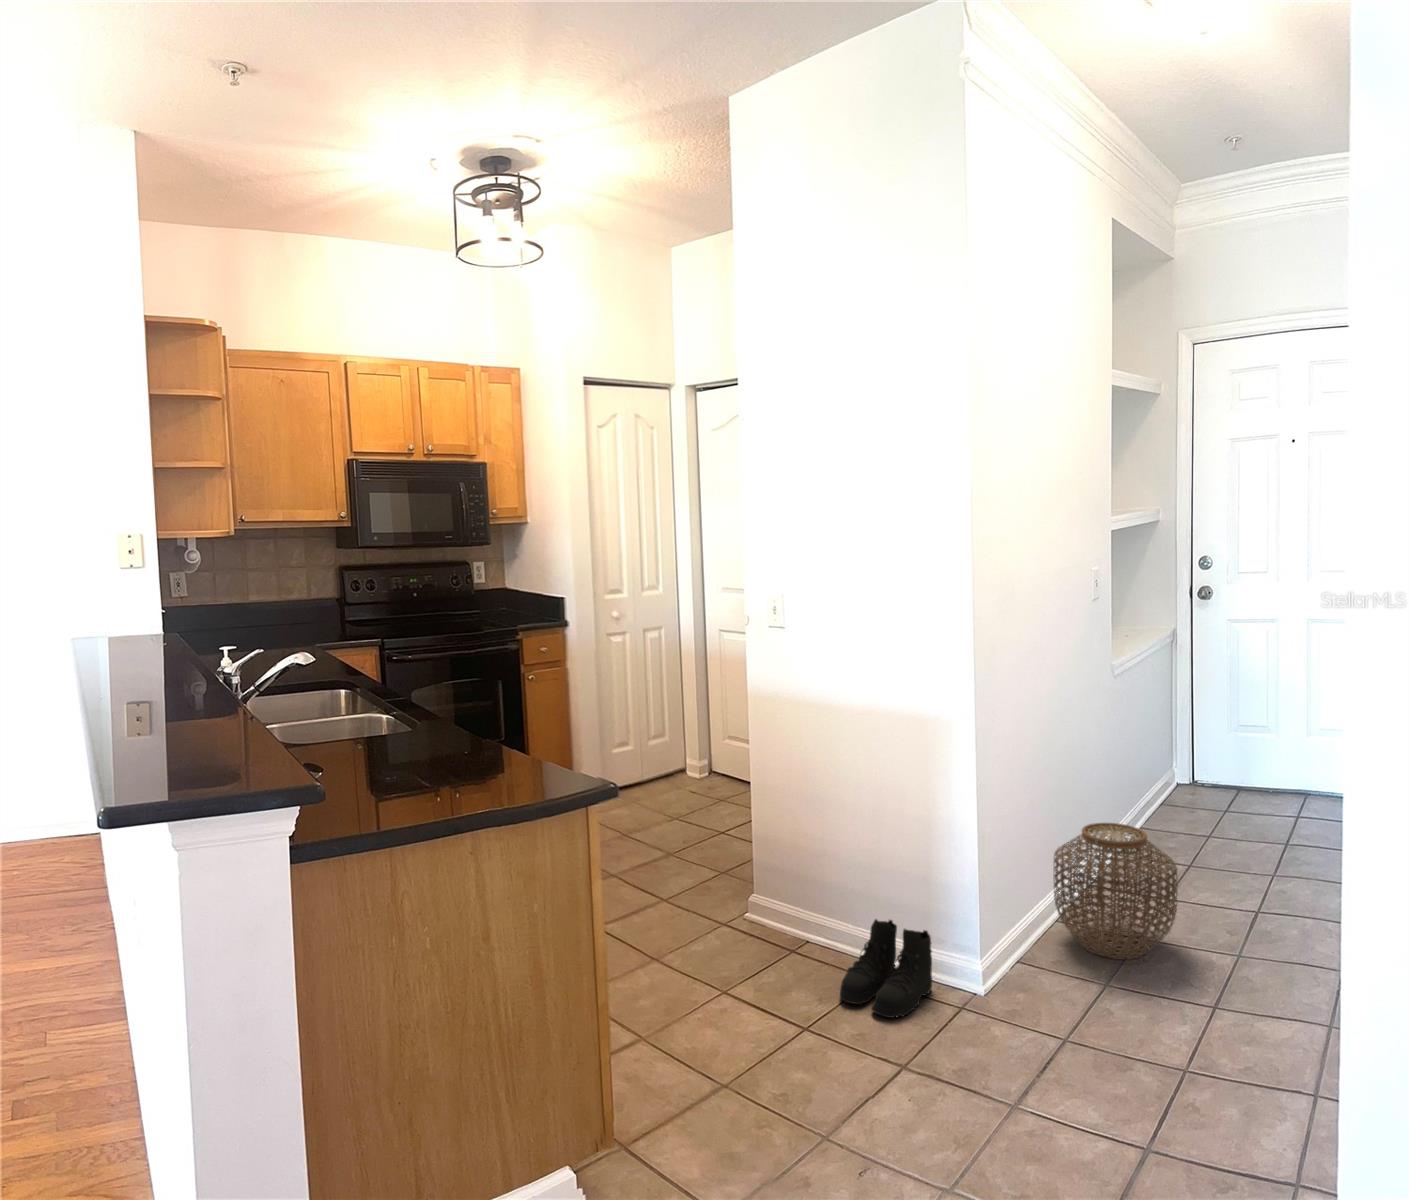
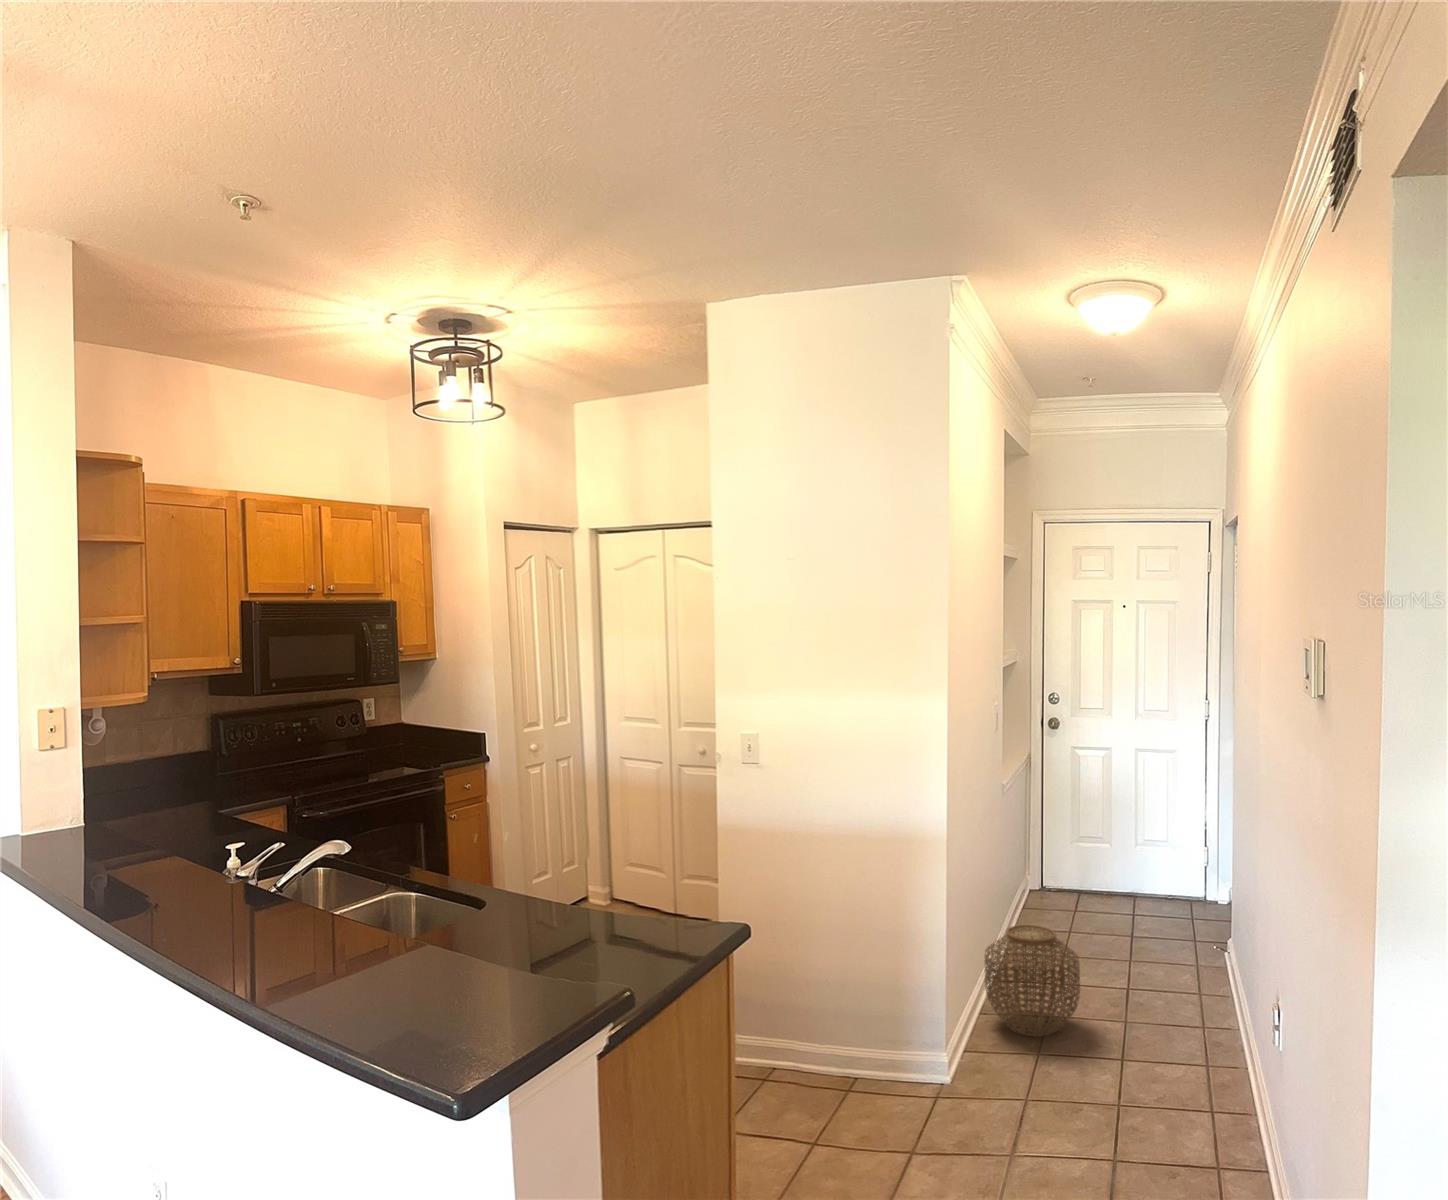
boots: present [840,919,932,1018] -> none [842,1021,912,1102]

